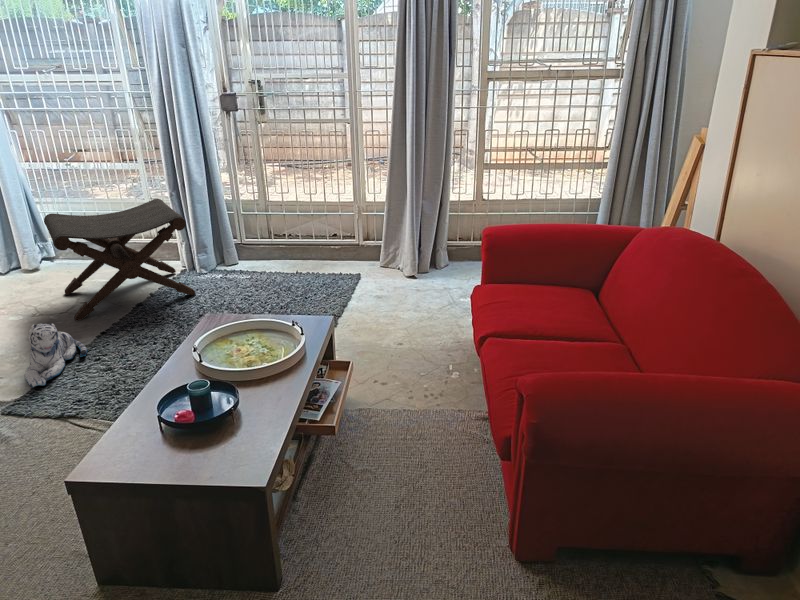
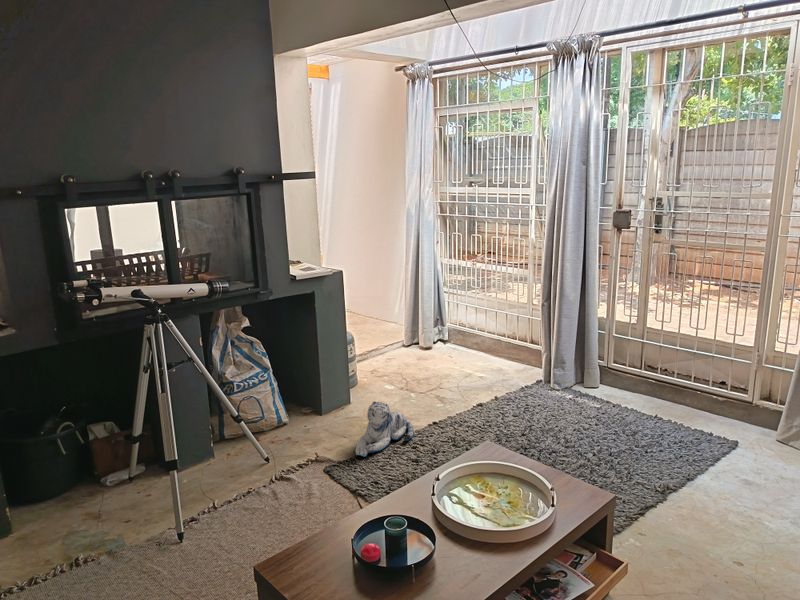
footstool: present [44,199,195,321] -> none [420,306,538,409]

